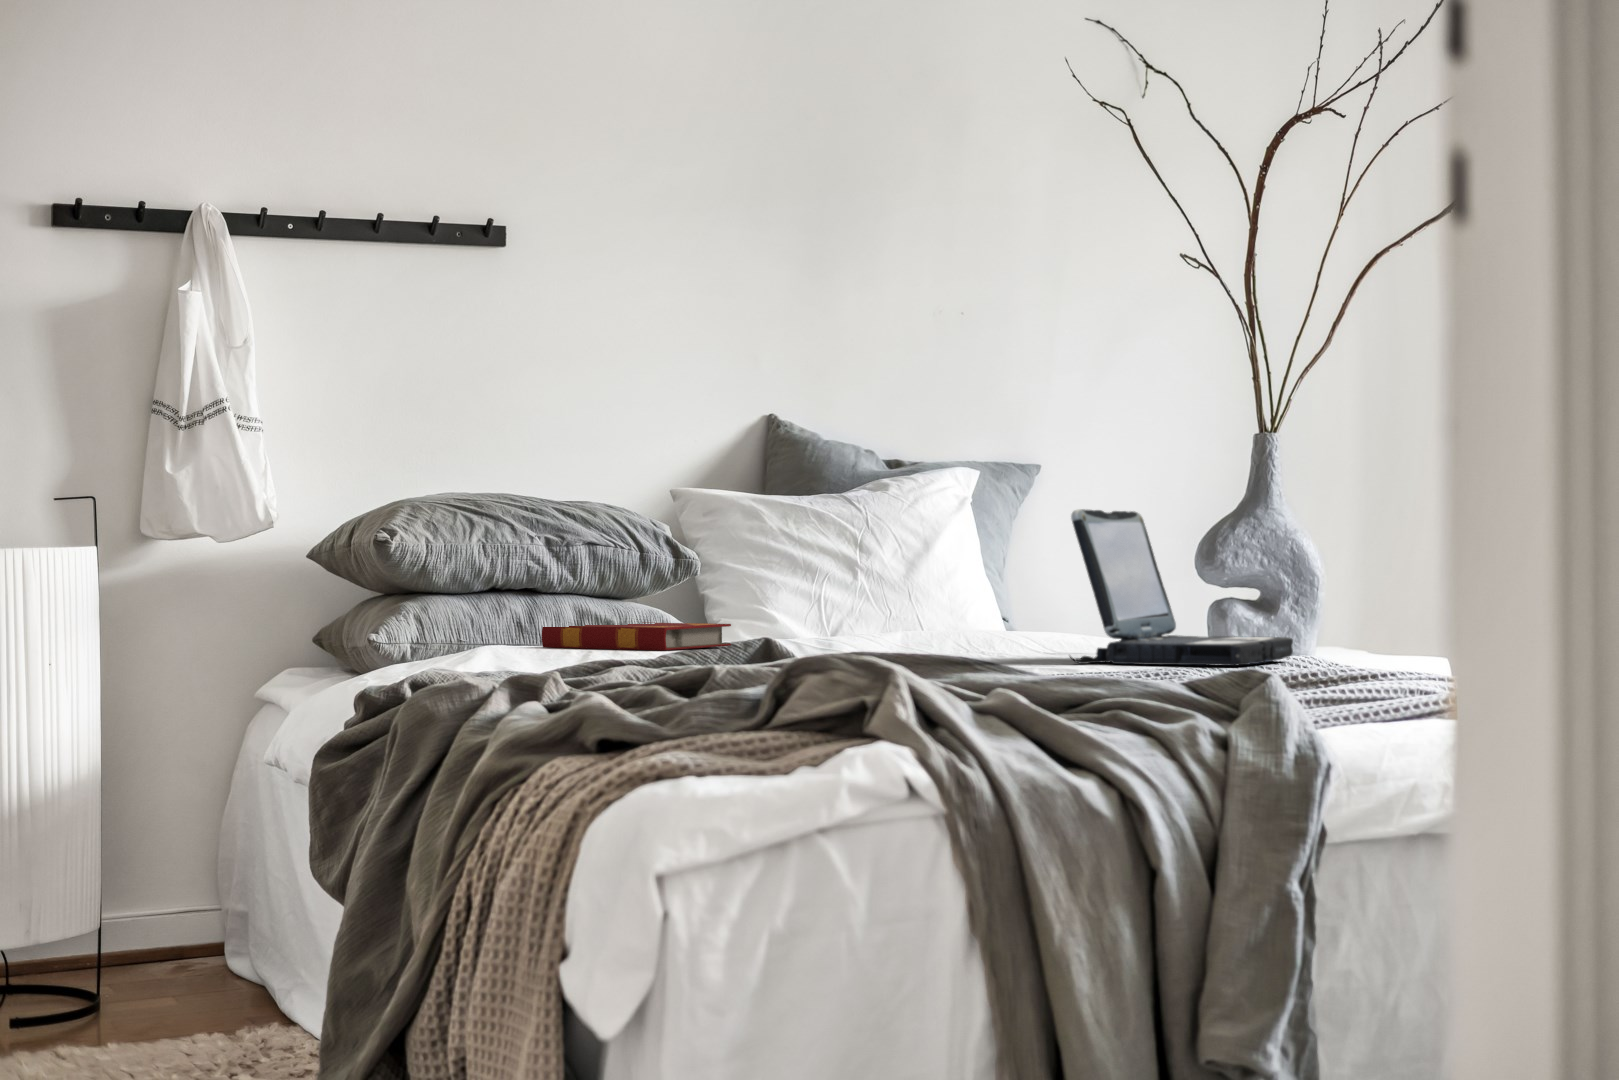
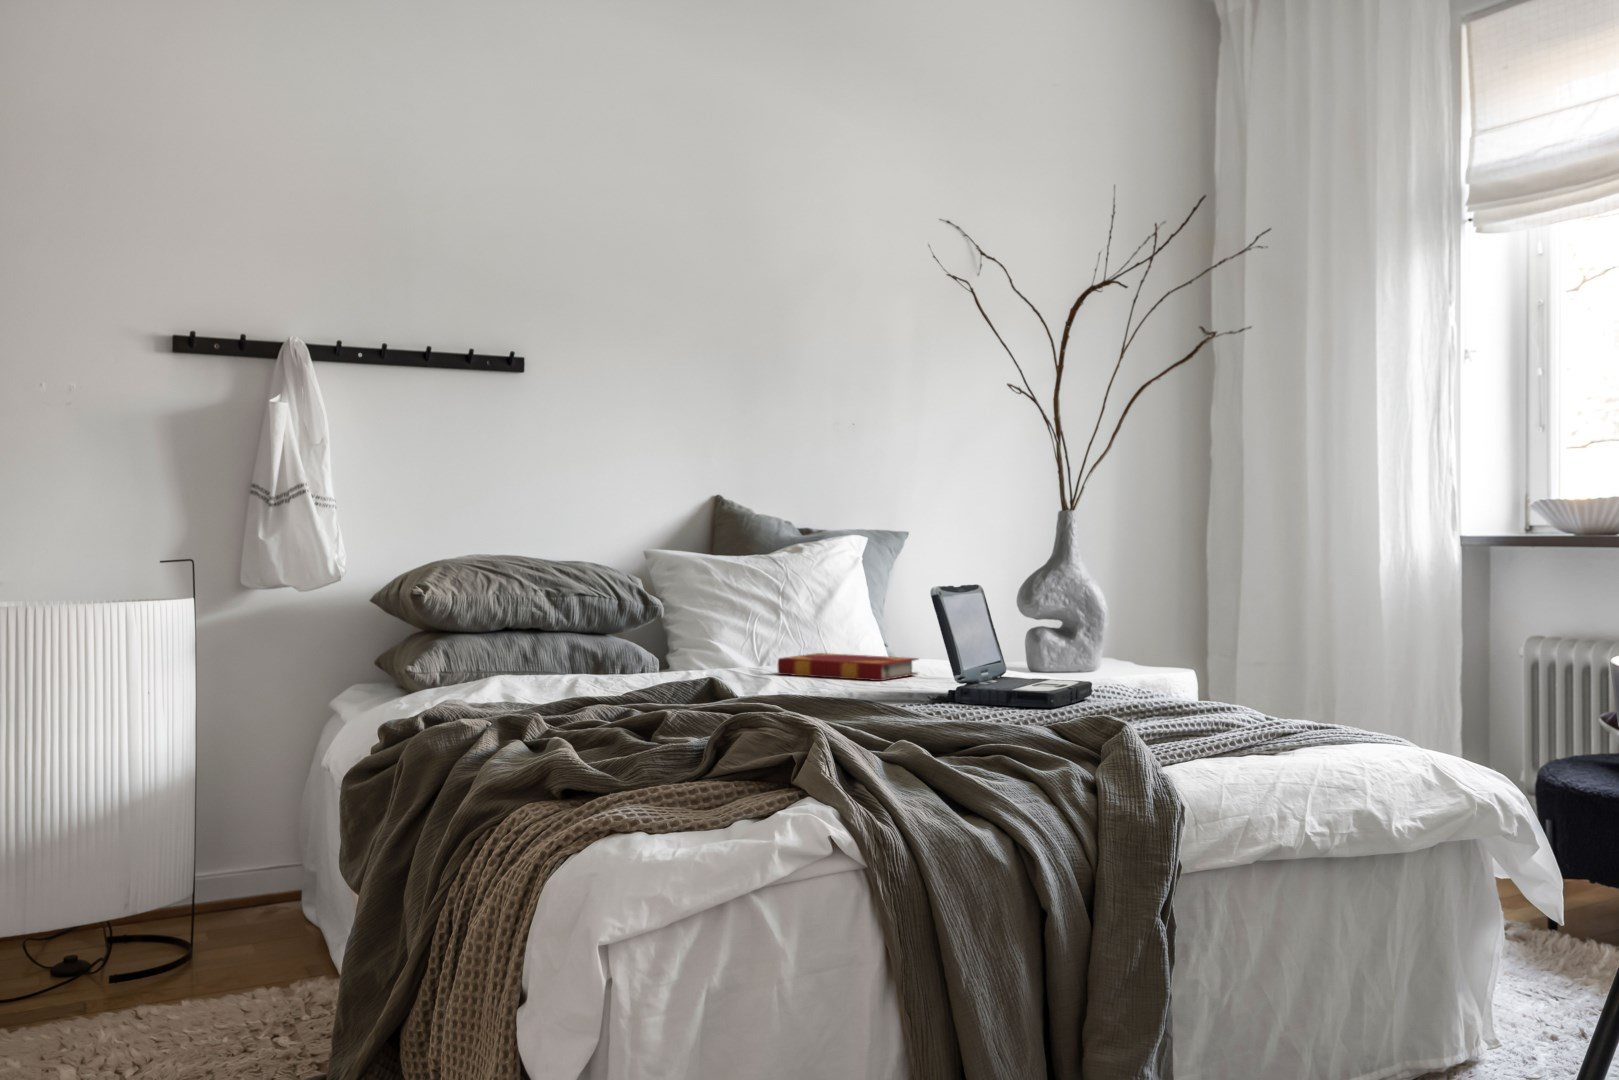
hardback book: present [541,623,731,651] -> present [778,653,918,681]

